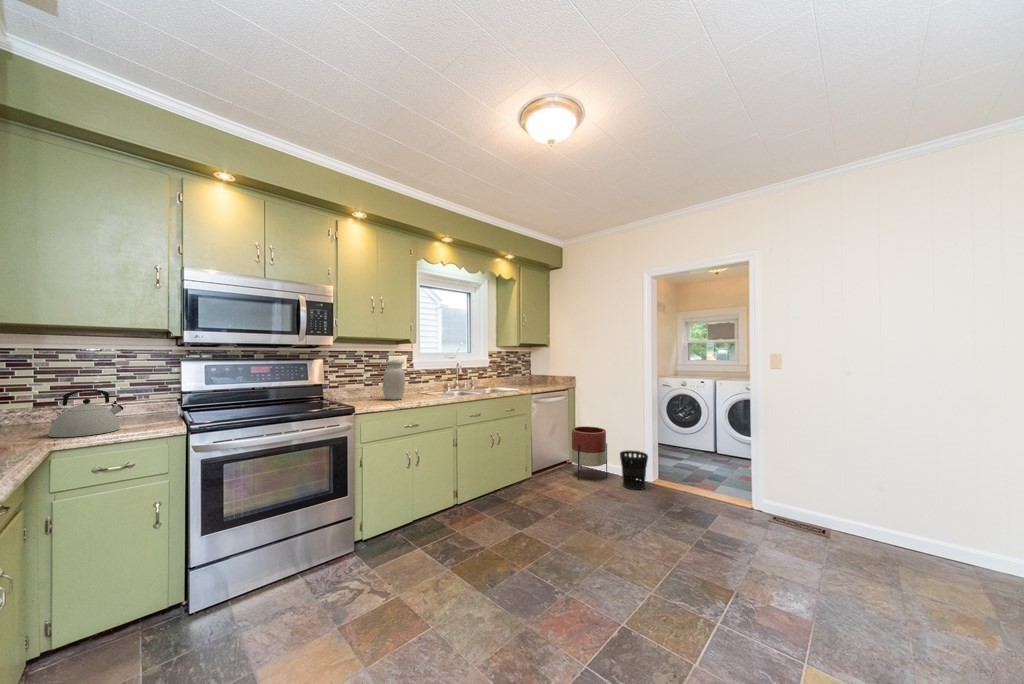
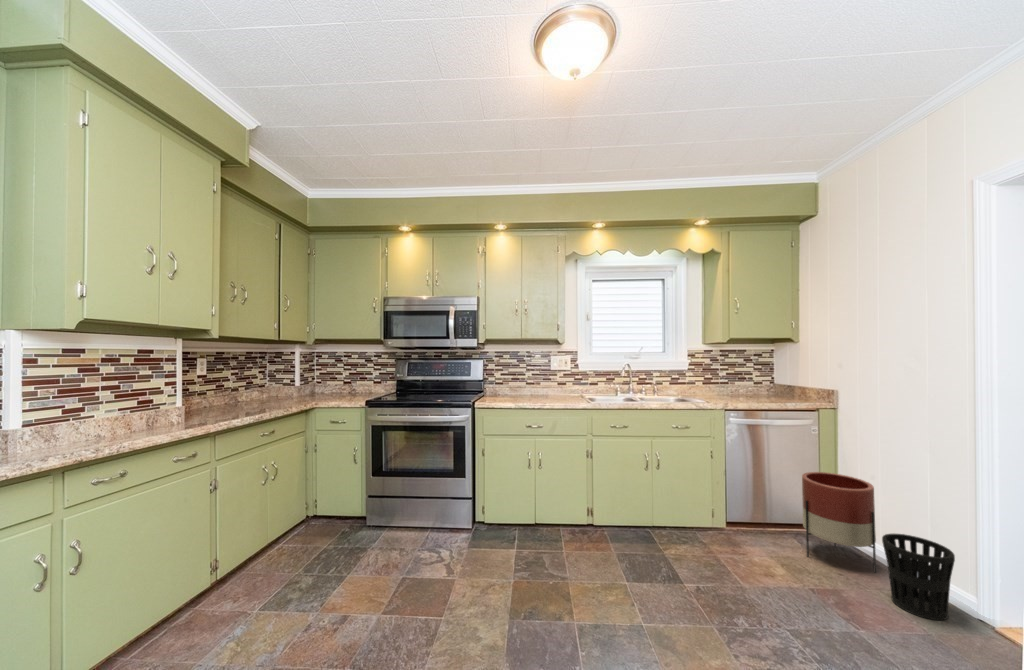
jar: present [383,360,405,400] -> none [522,361,543,399]
kettle: present [48,389,123,437] -> none [314,376,344,402]

